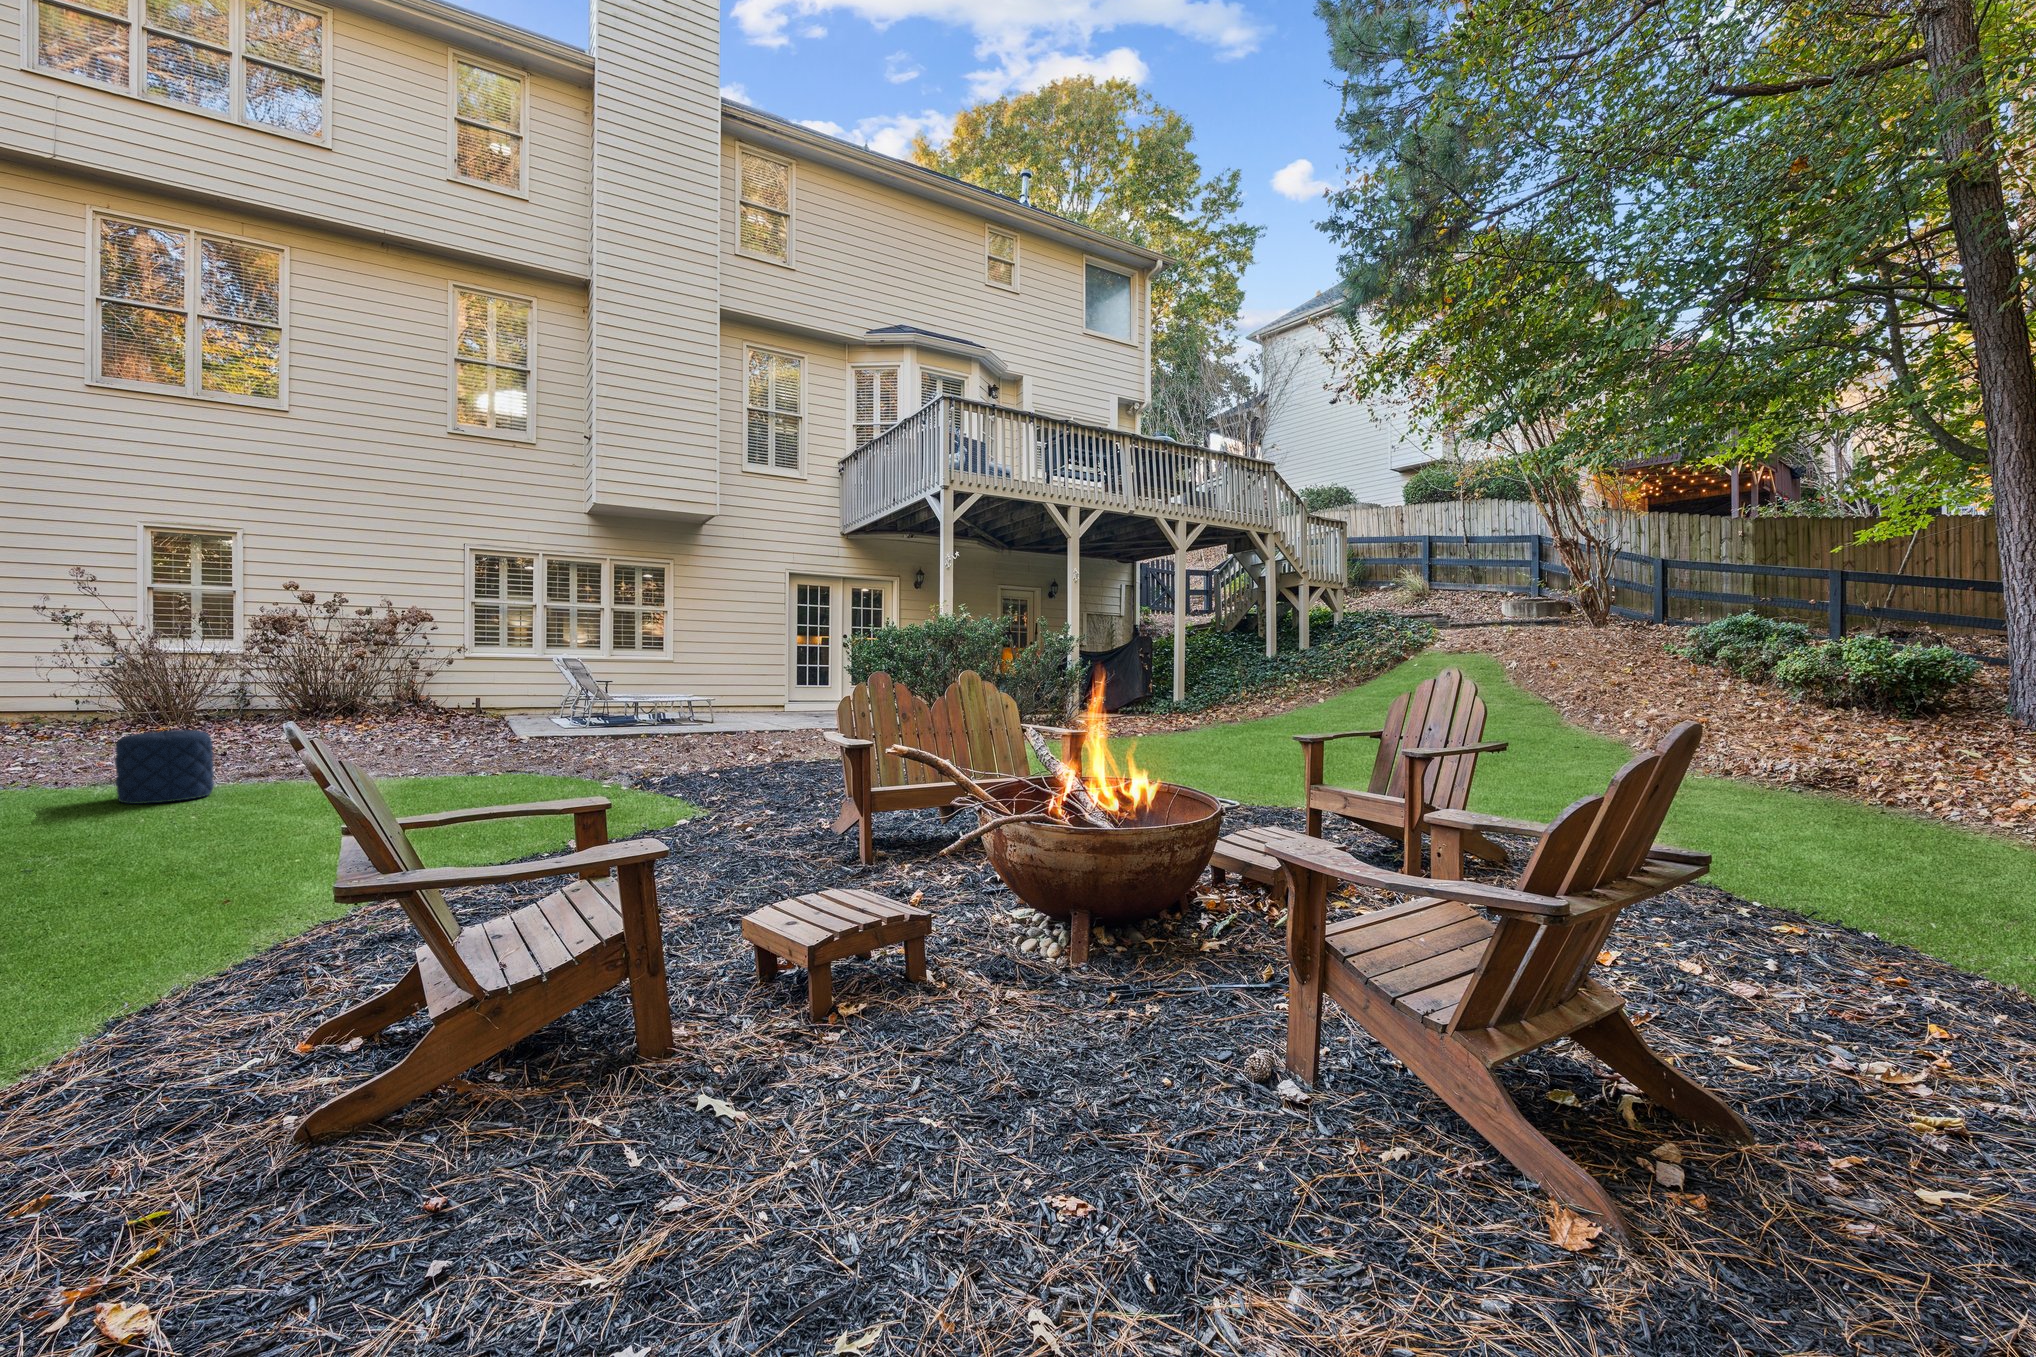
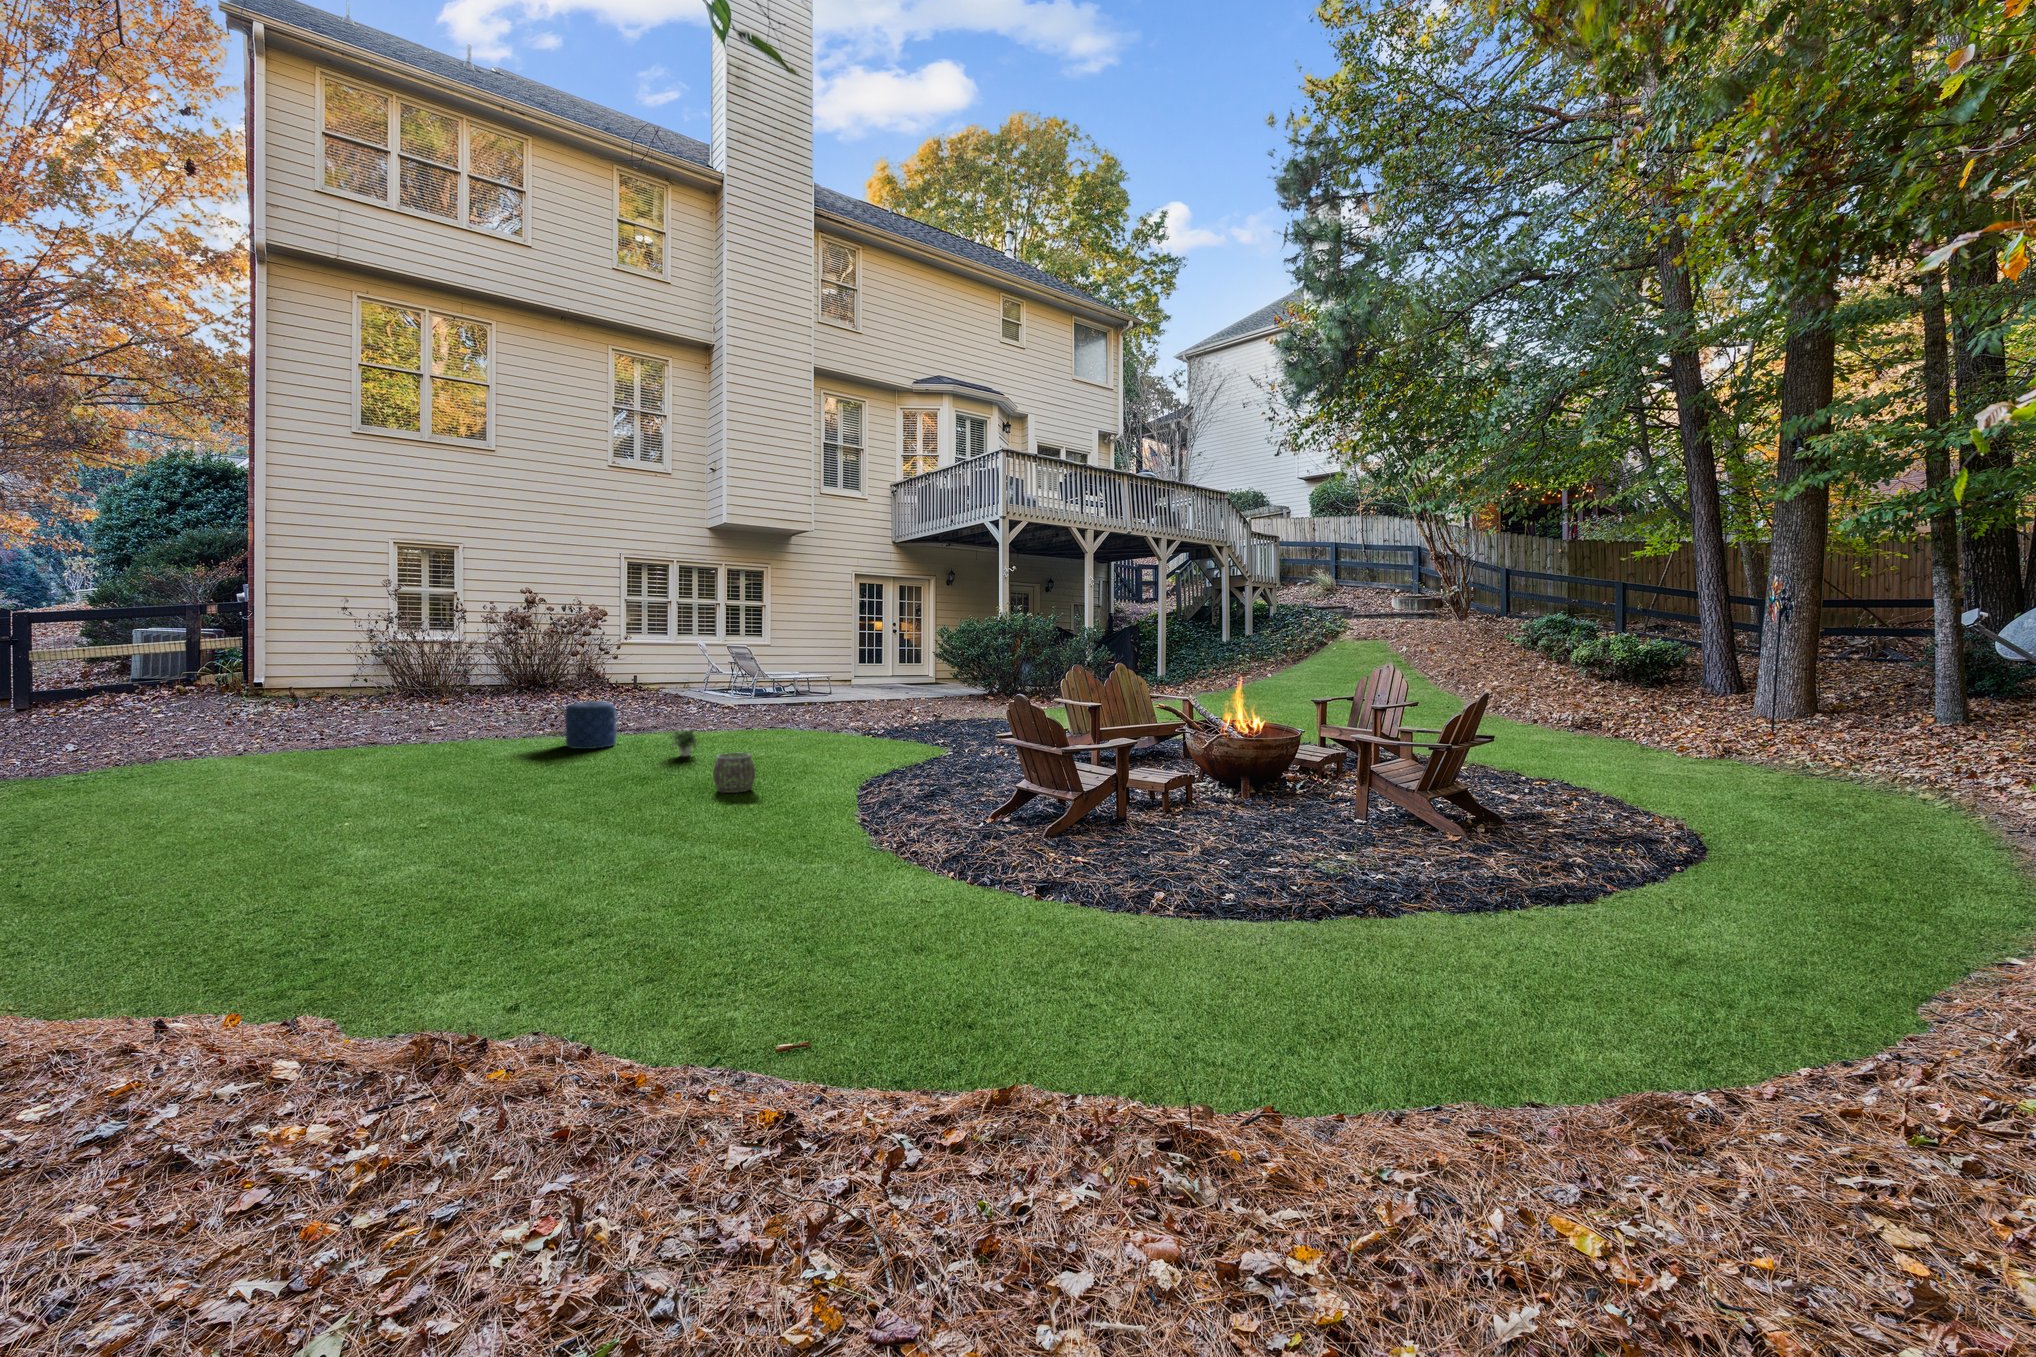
potted plant: none [216,775,288,820] -> present [671,730,699,756]
woven basket: none [60,828,171,909] -> present [713,753,755,793]

